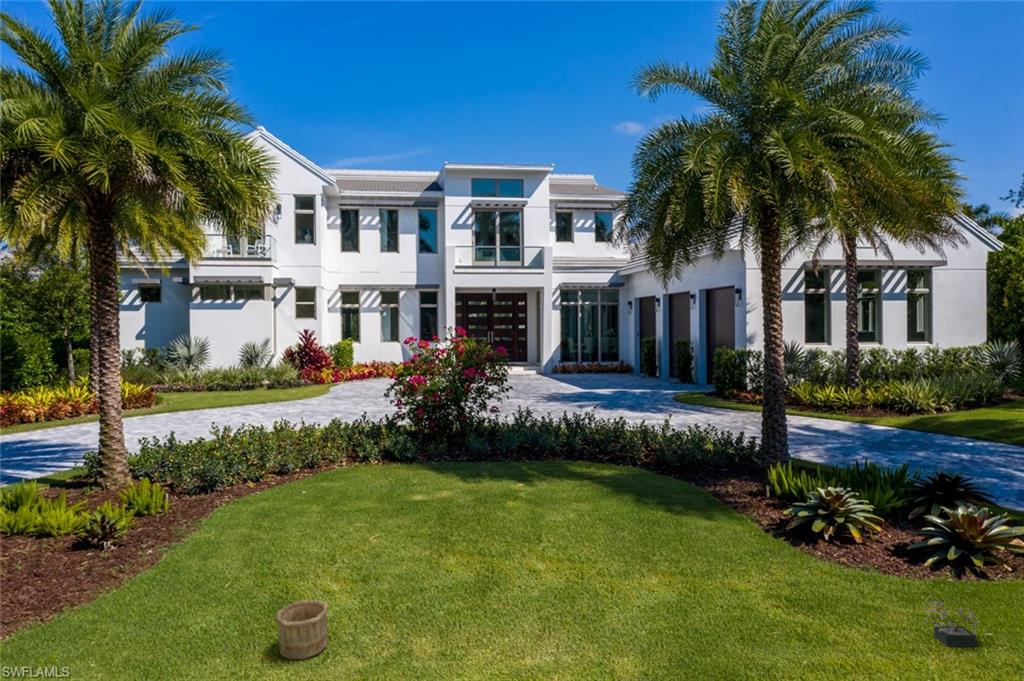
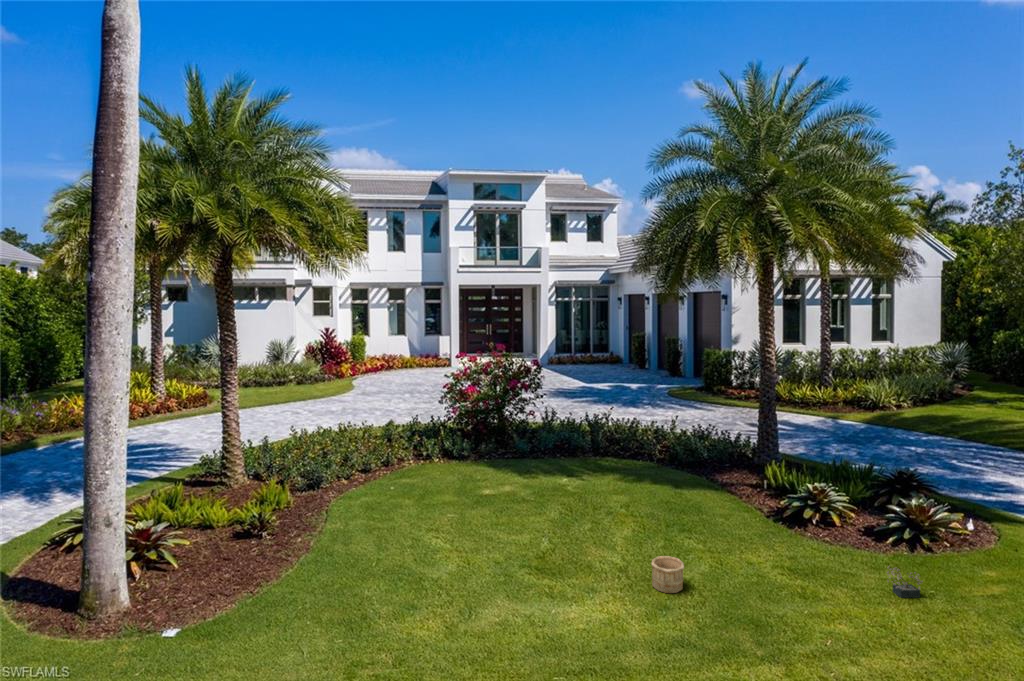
wooden bucket: present [276,600,328,660] -> present [651,556,684,593]

